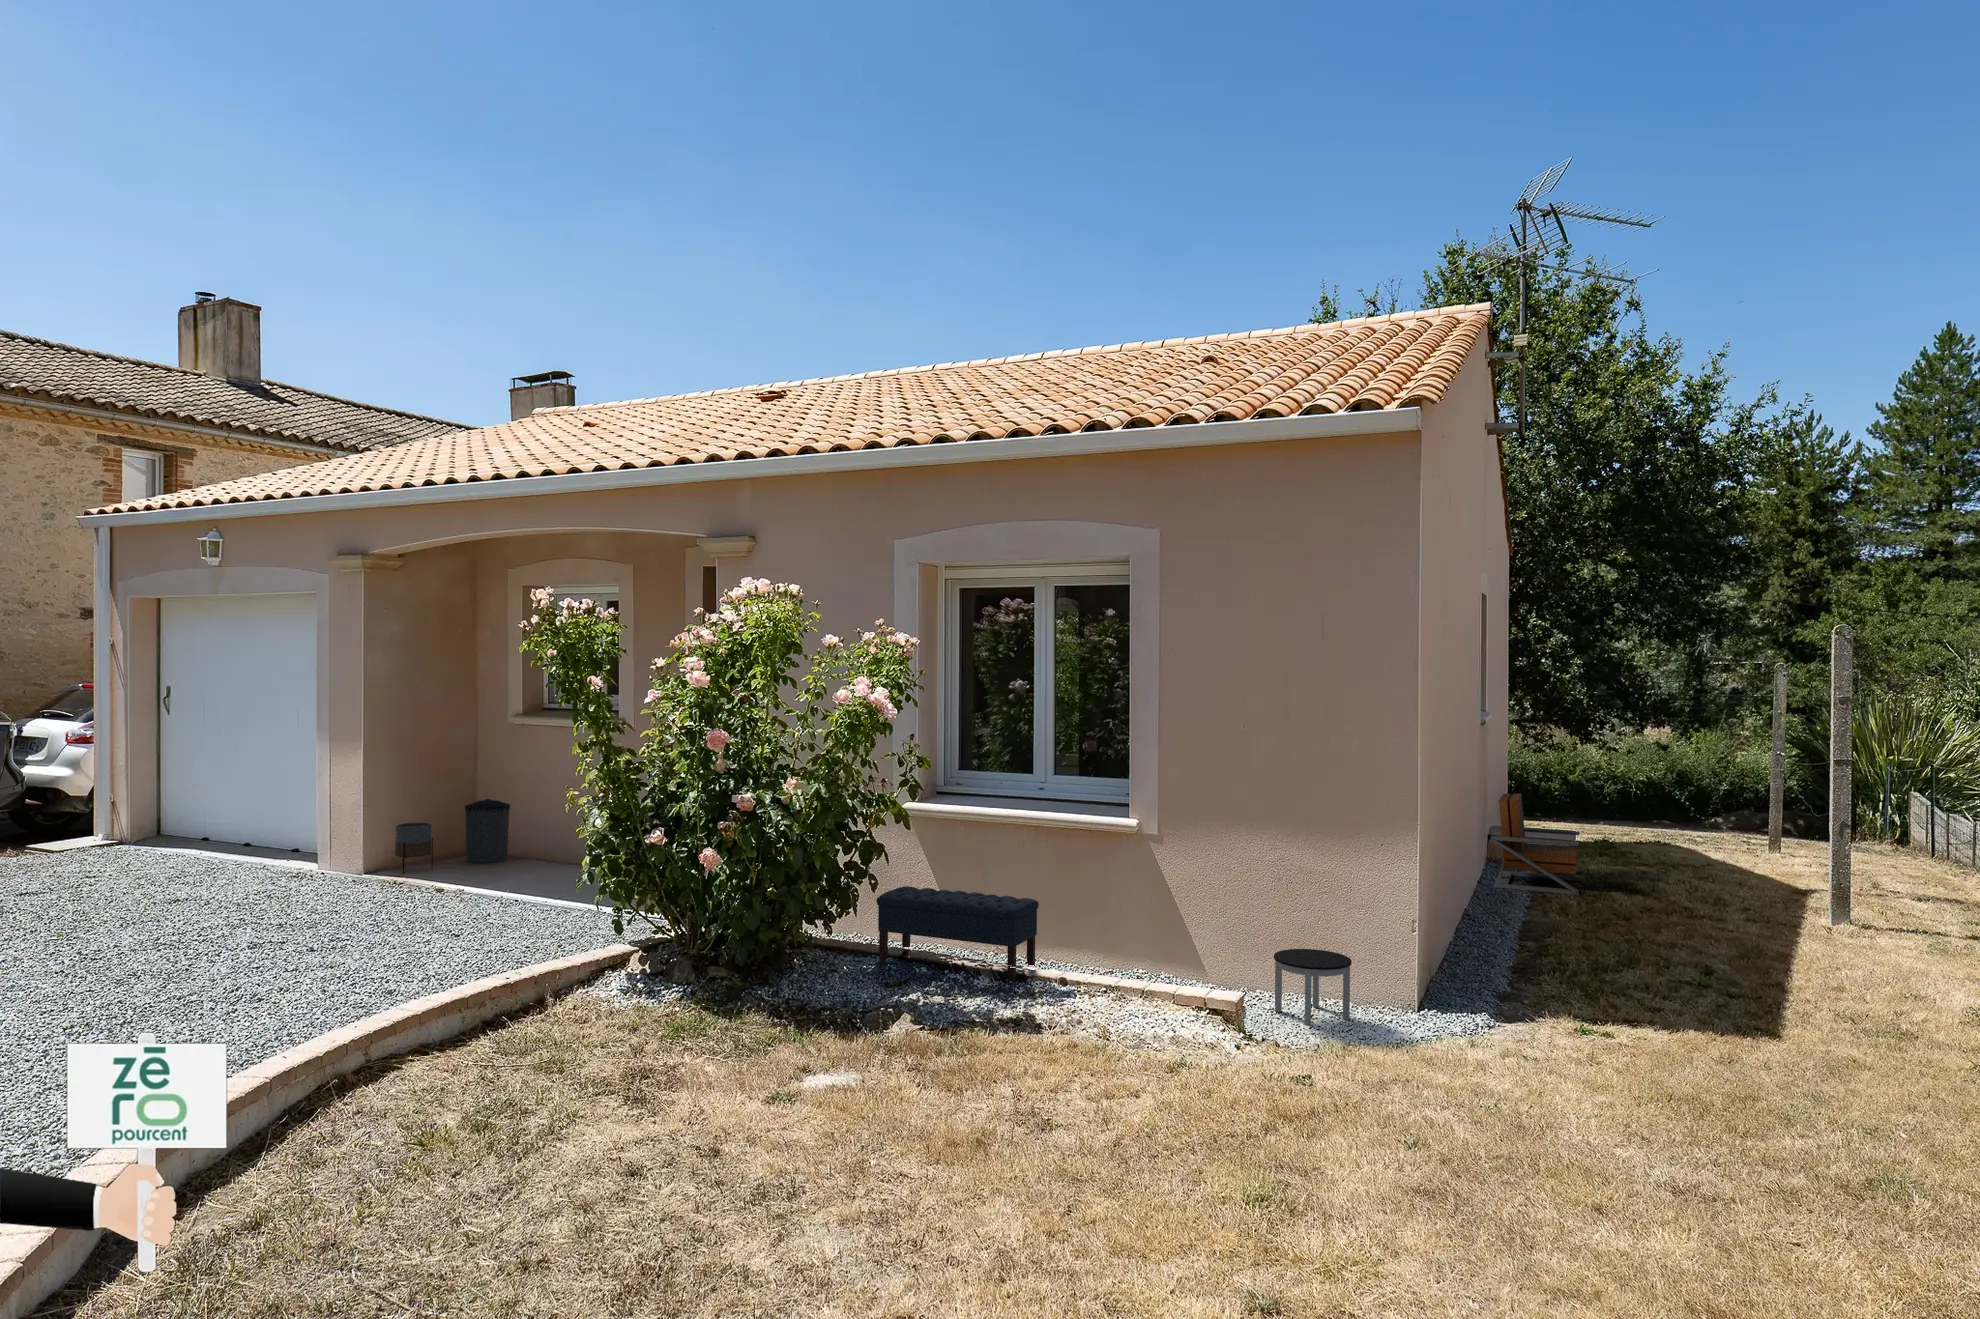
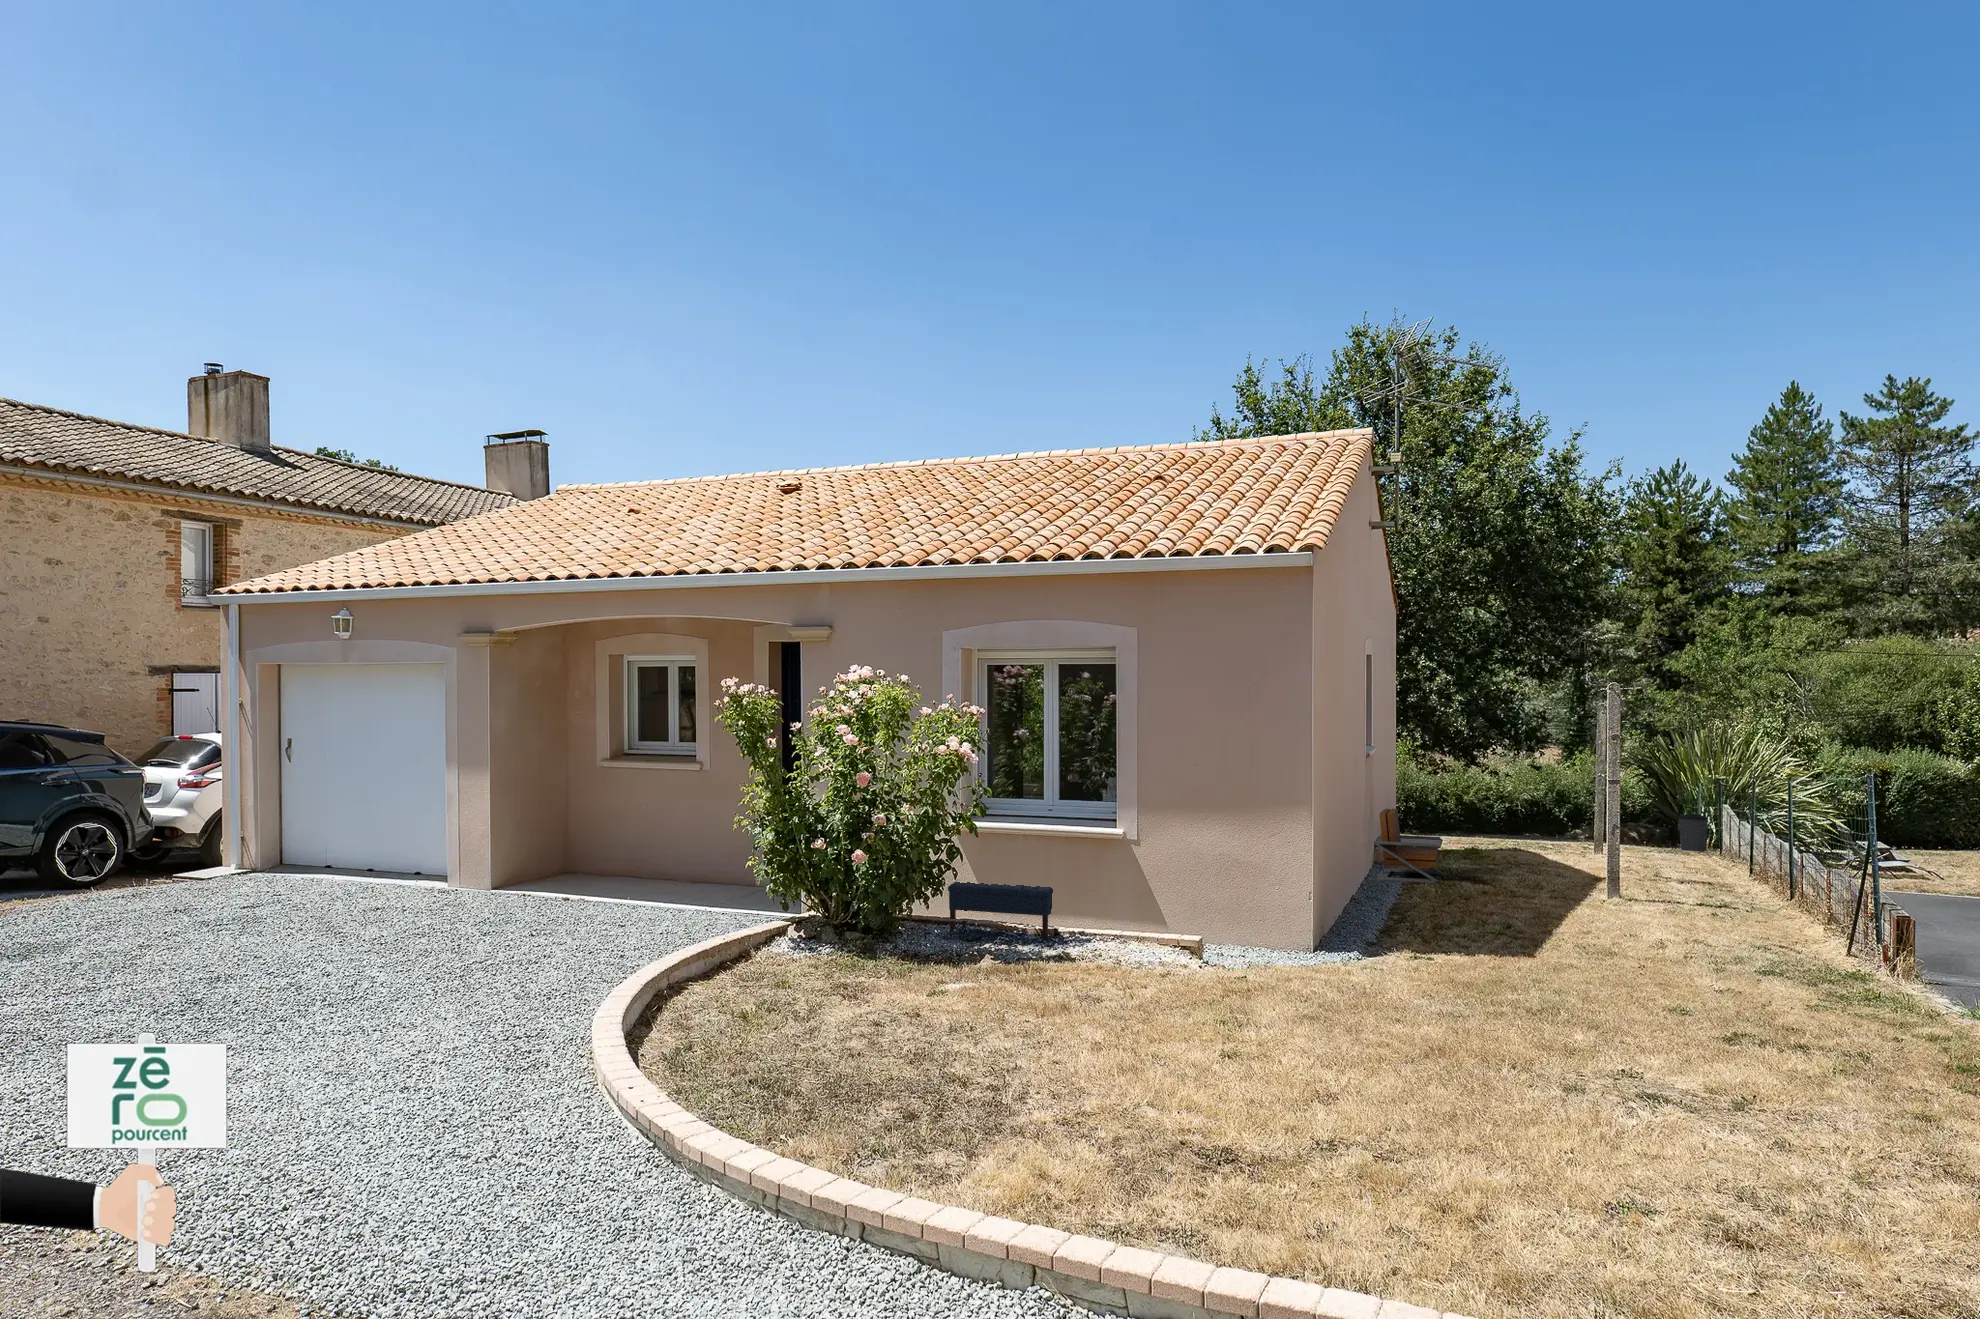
trash can: present [465,799,510,863] -> present [1679,813,1708,851]
planter: present [395,822,433,874] -> none [541,847,568,886]
round table: present [1274,949,1352,1025] -> none [1221,910,1270,956]

